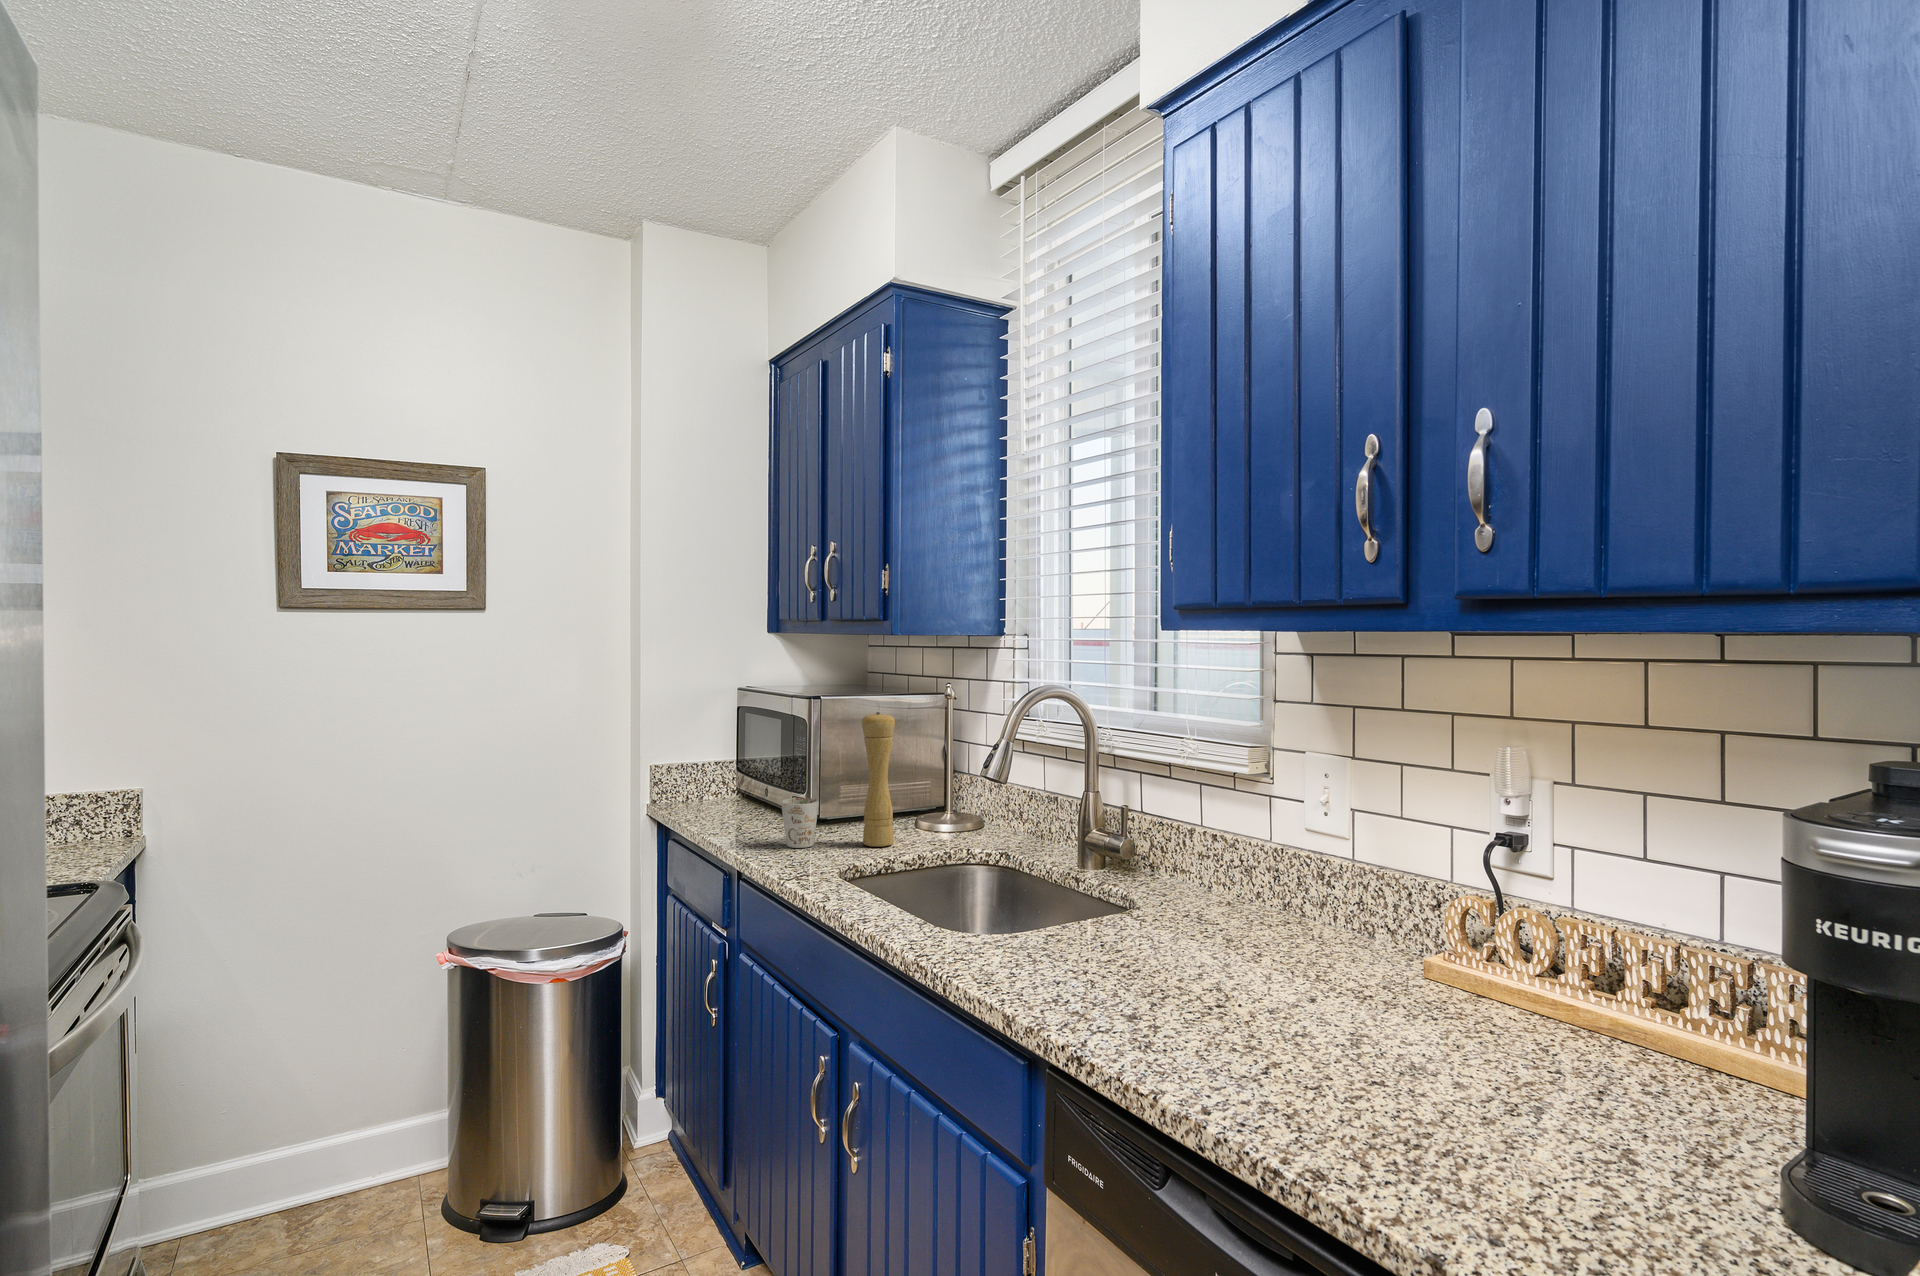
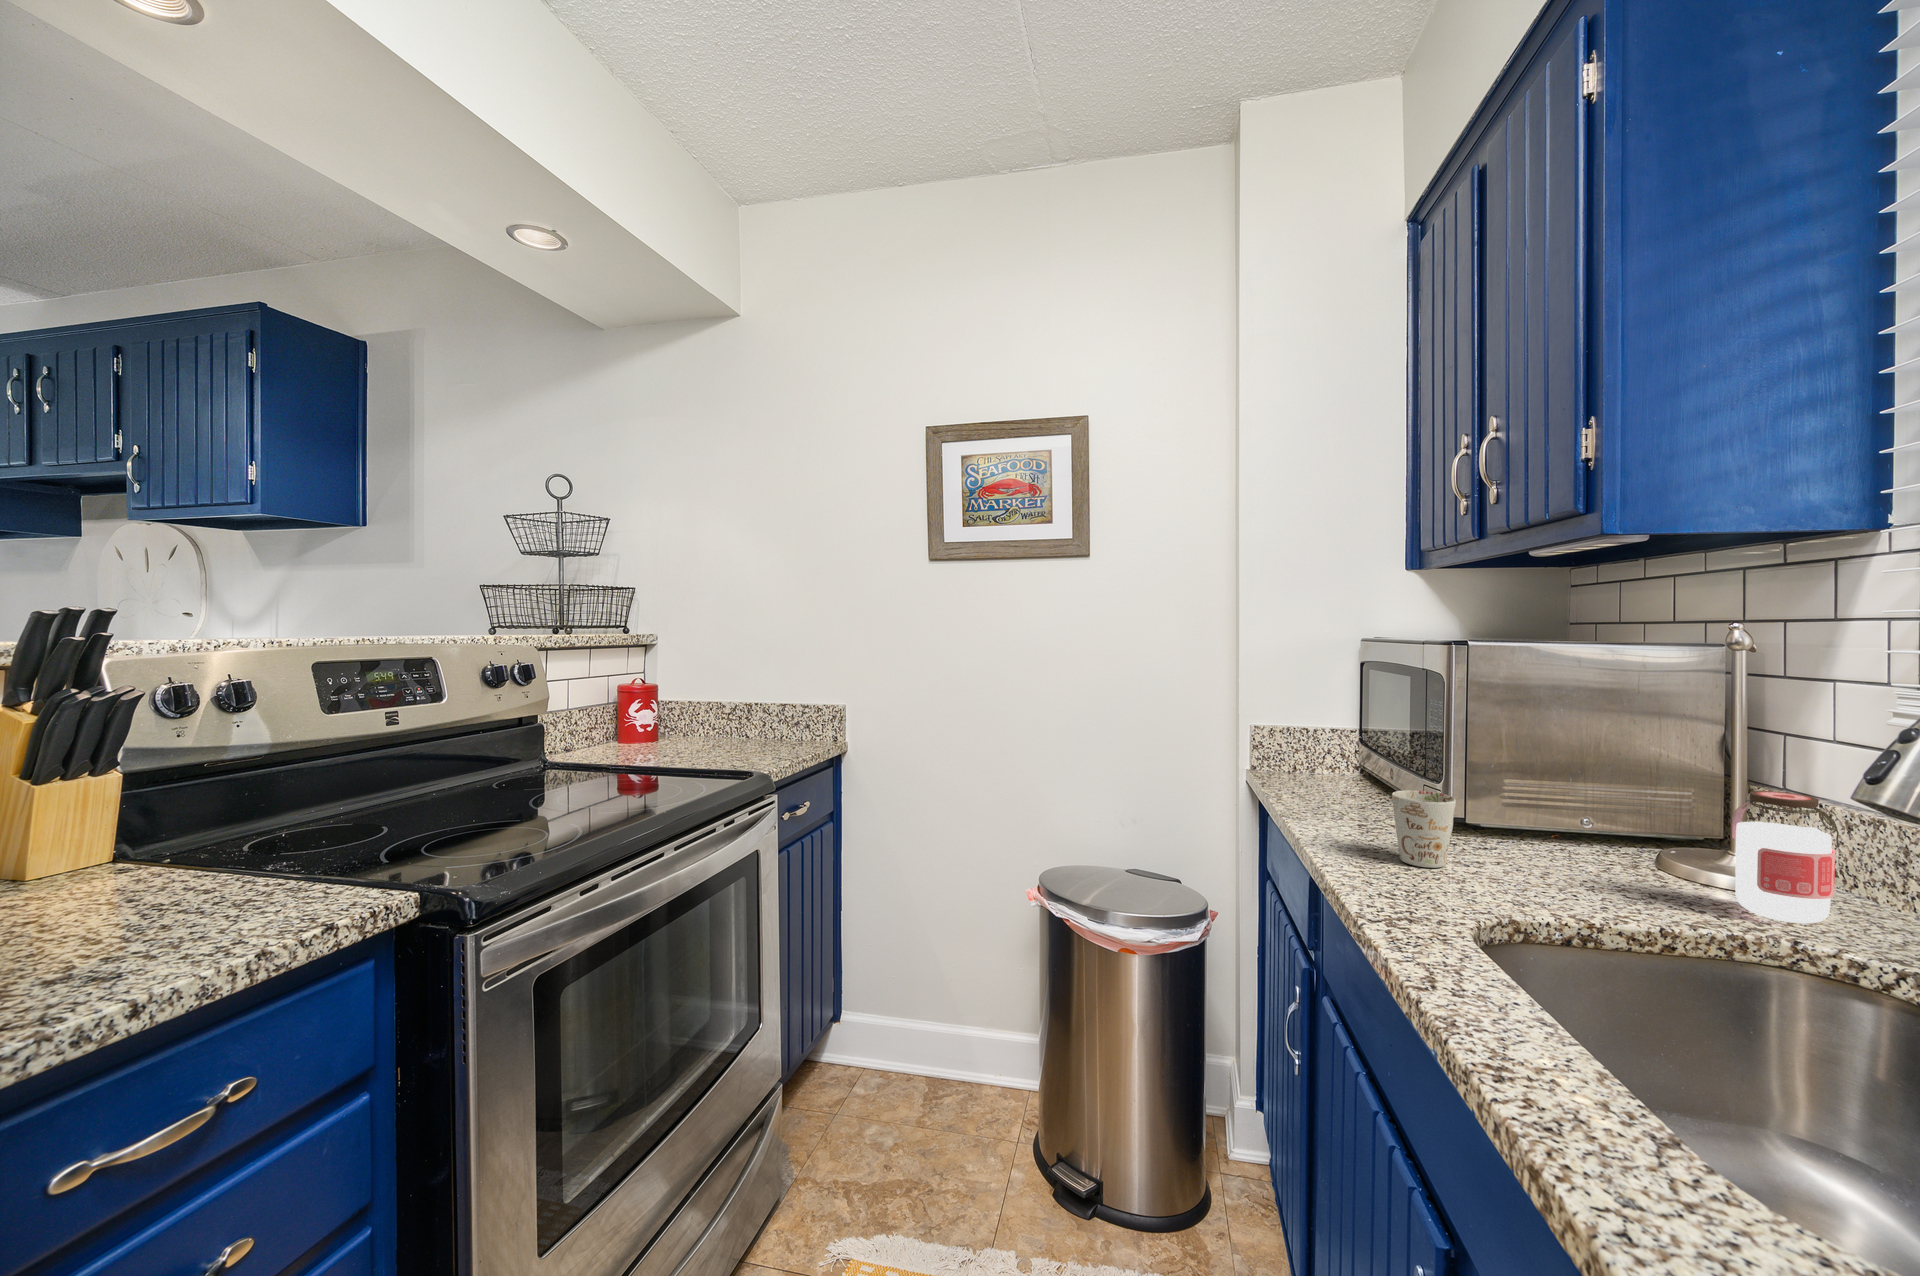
pepper mill: present [862,712,895,847] -> none [1538,668,1607,893]
jar: none [949,774,988,843] -> present [1732,791,1839,923]

